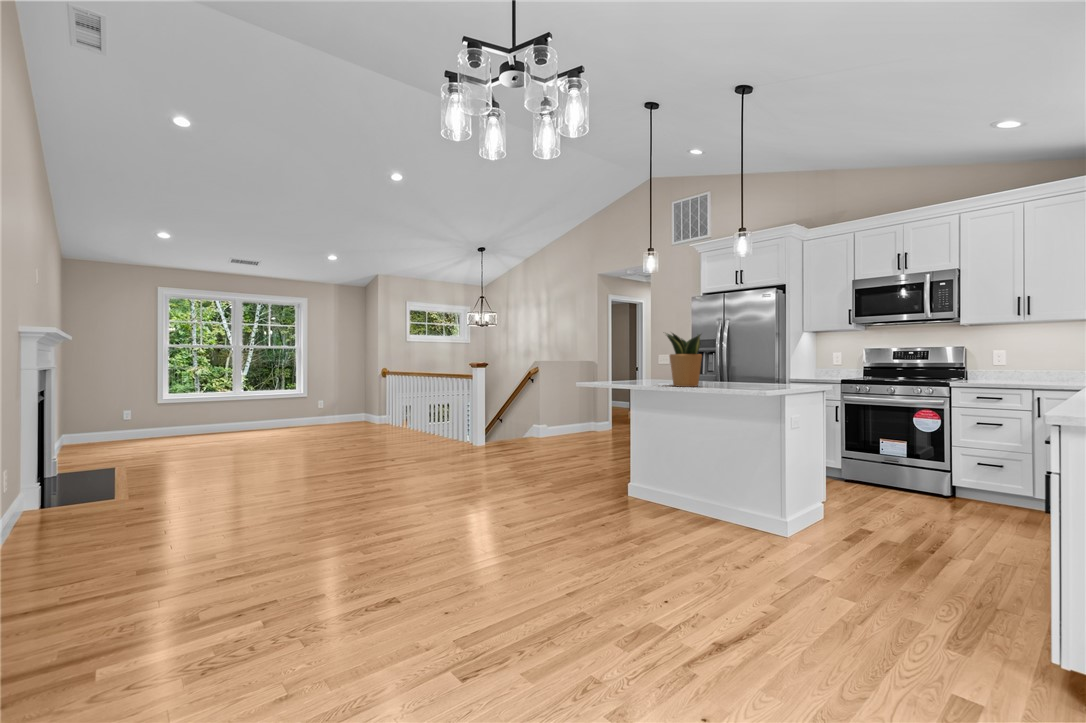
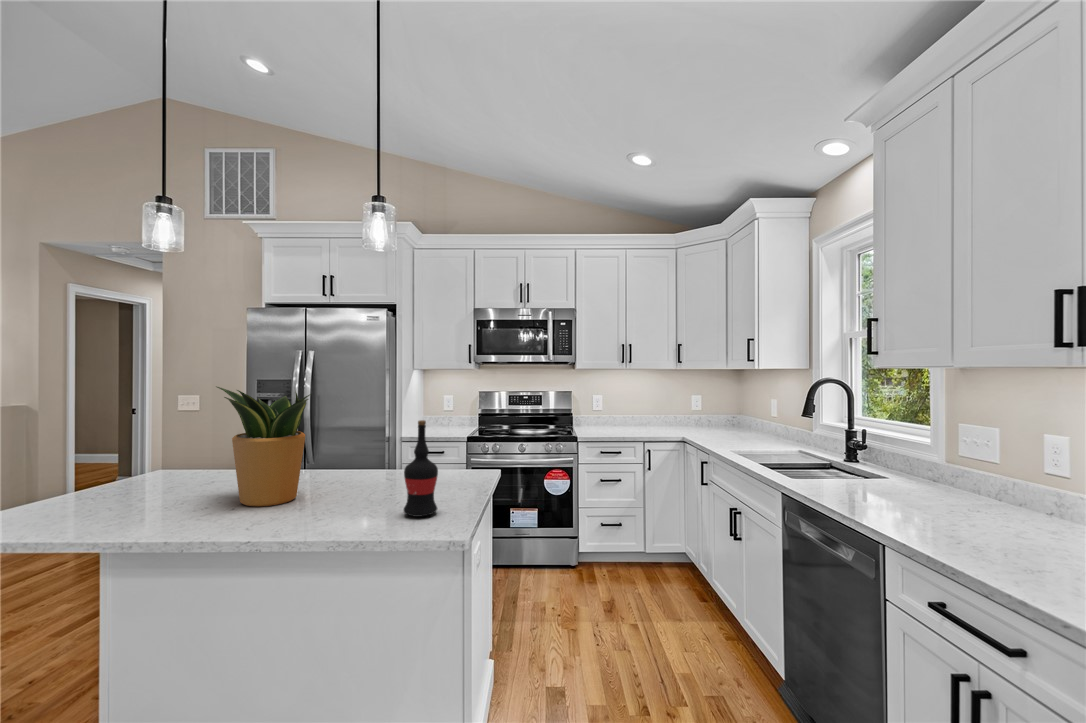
wine bottle: none [740,342,759,390] -> present [404,420,438,517]

